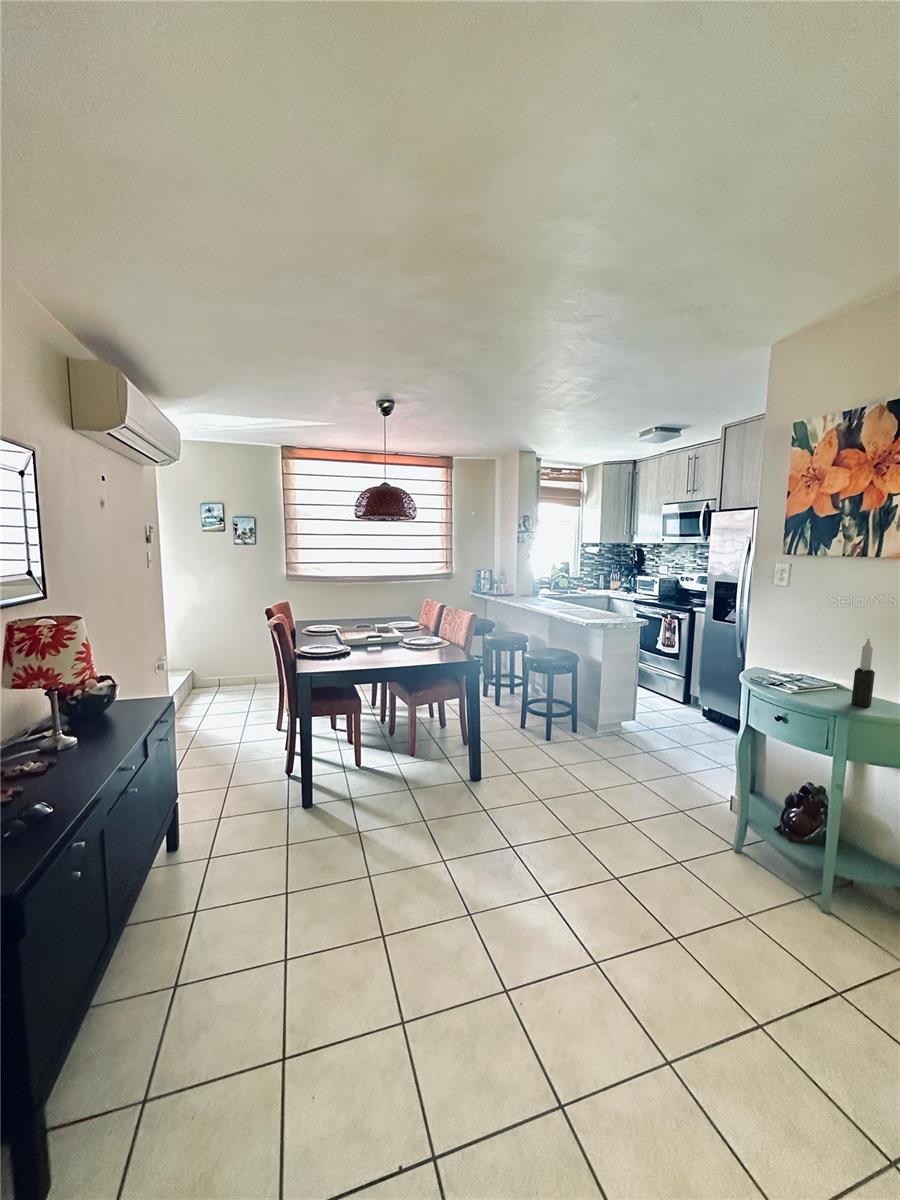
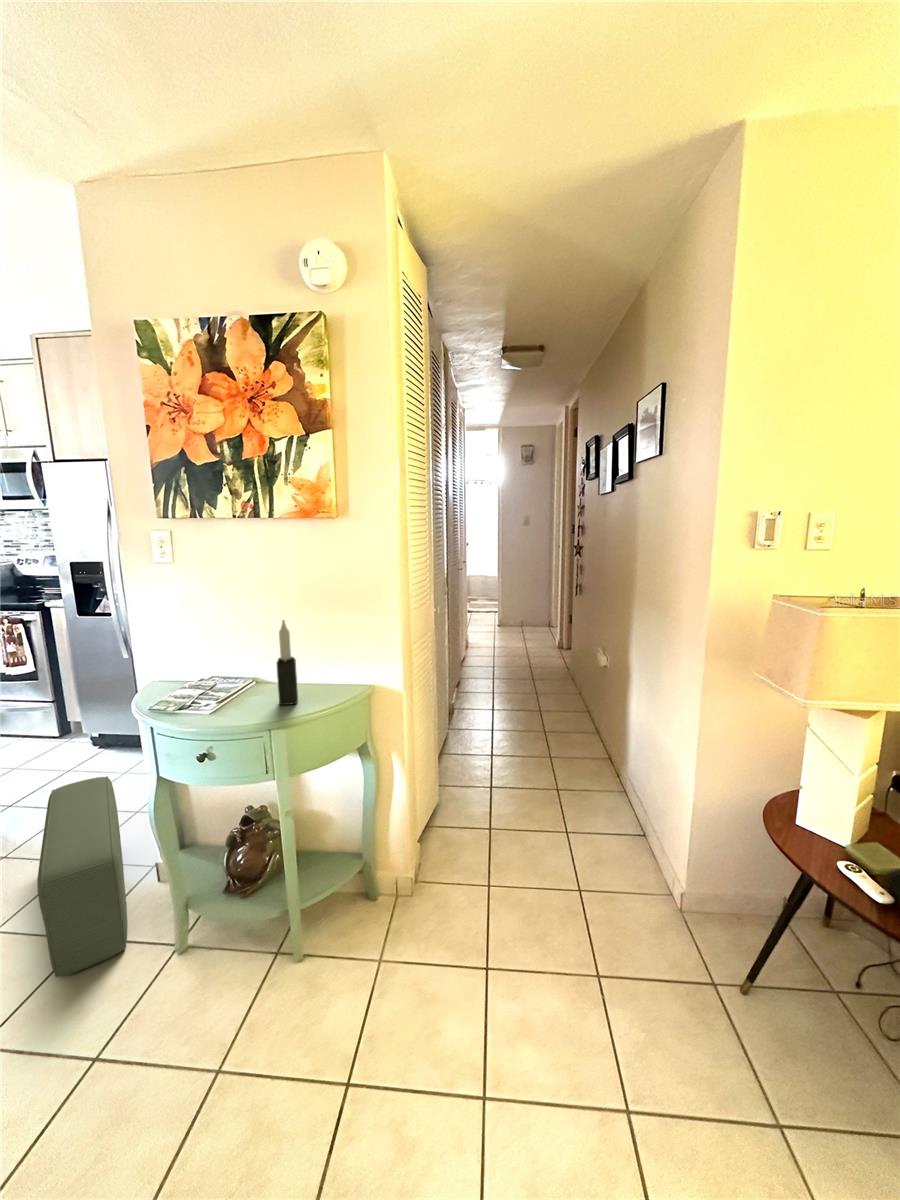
pouf: none [665,721,714,827] -> present [37,776,128,977]

